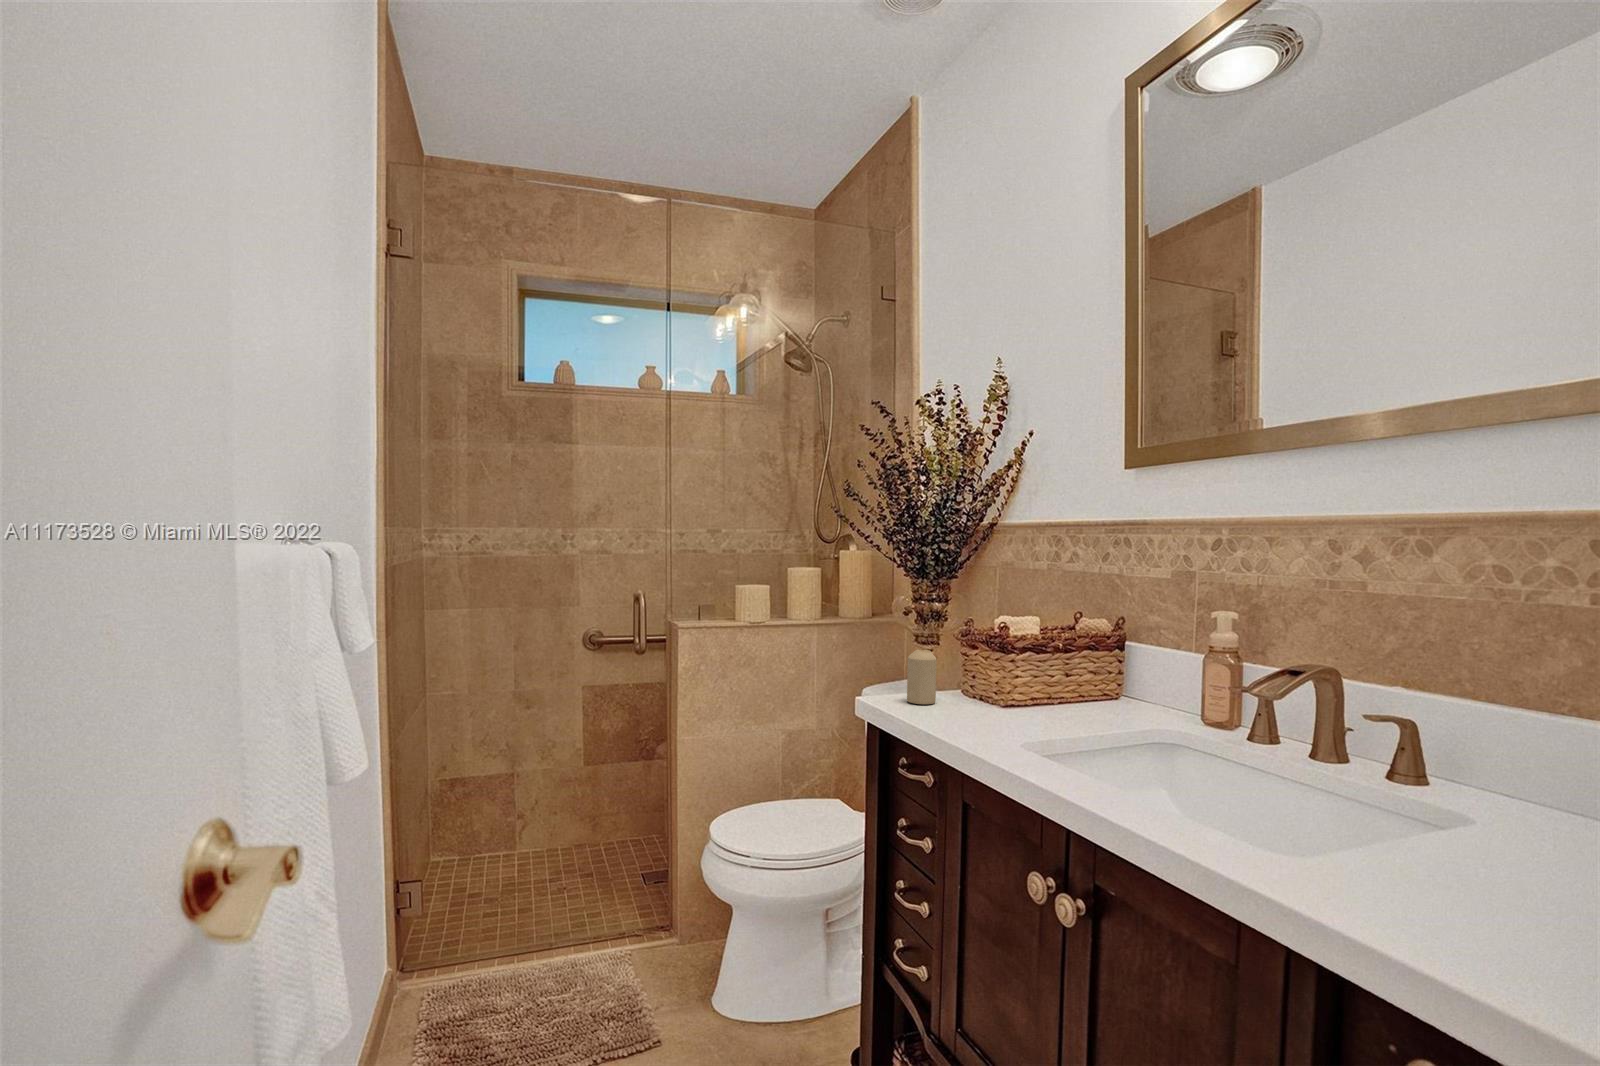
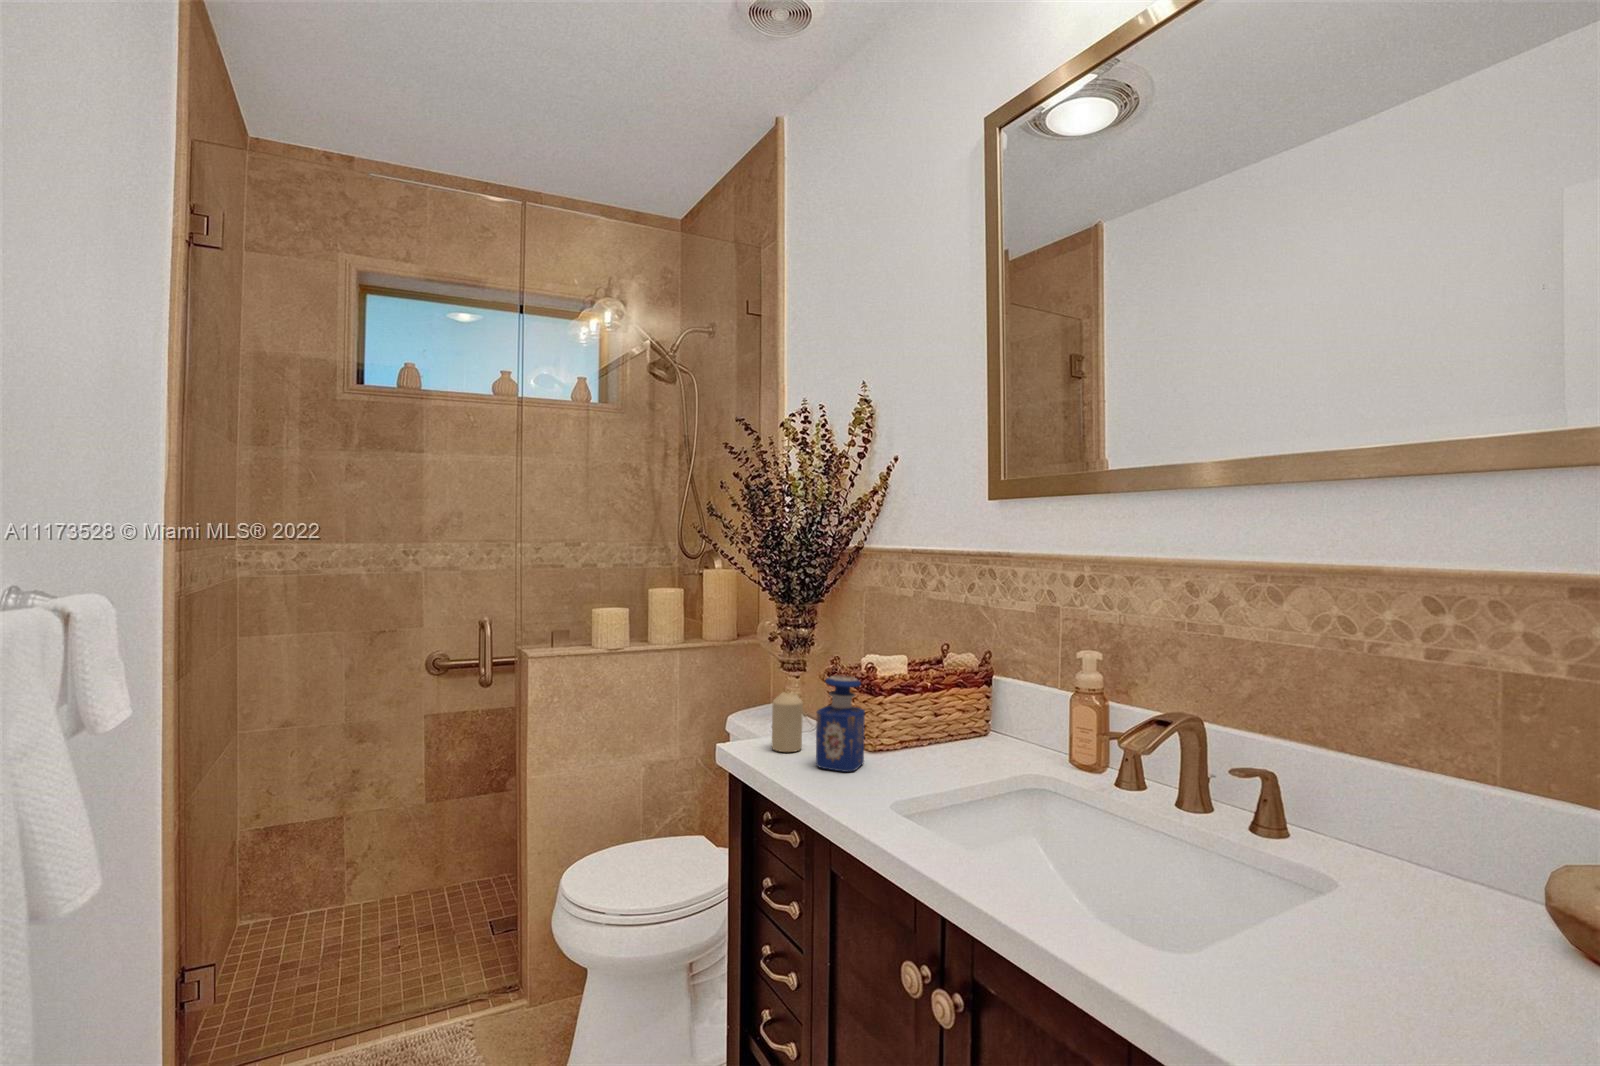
perfume bottle: none [949,631,996,720] -> present [816,675,865,772]

